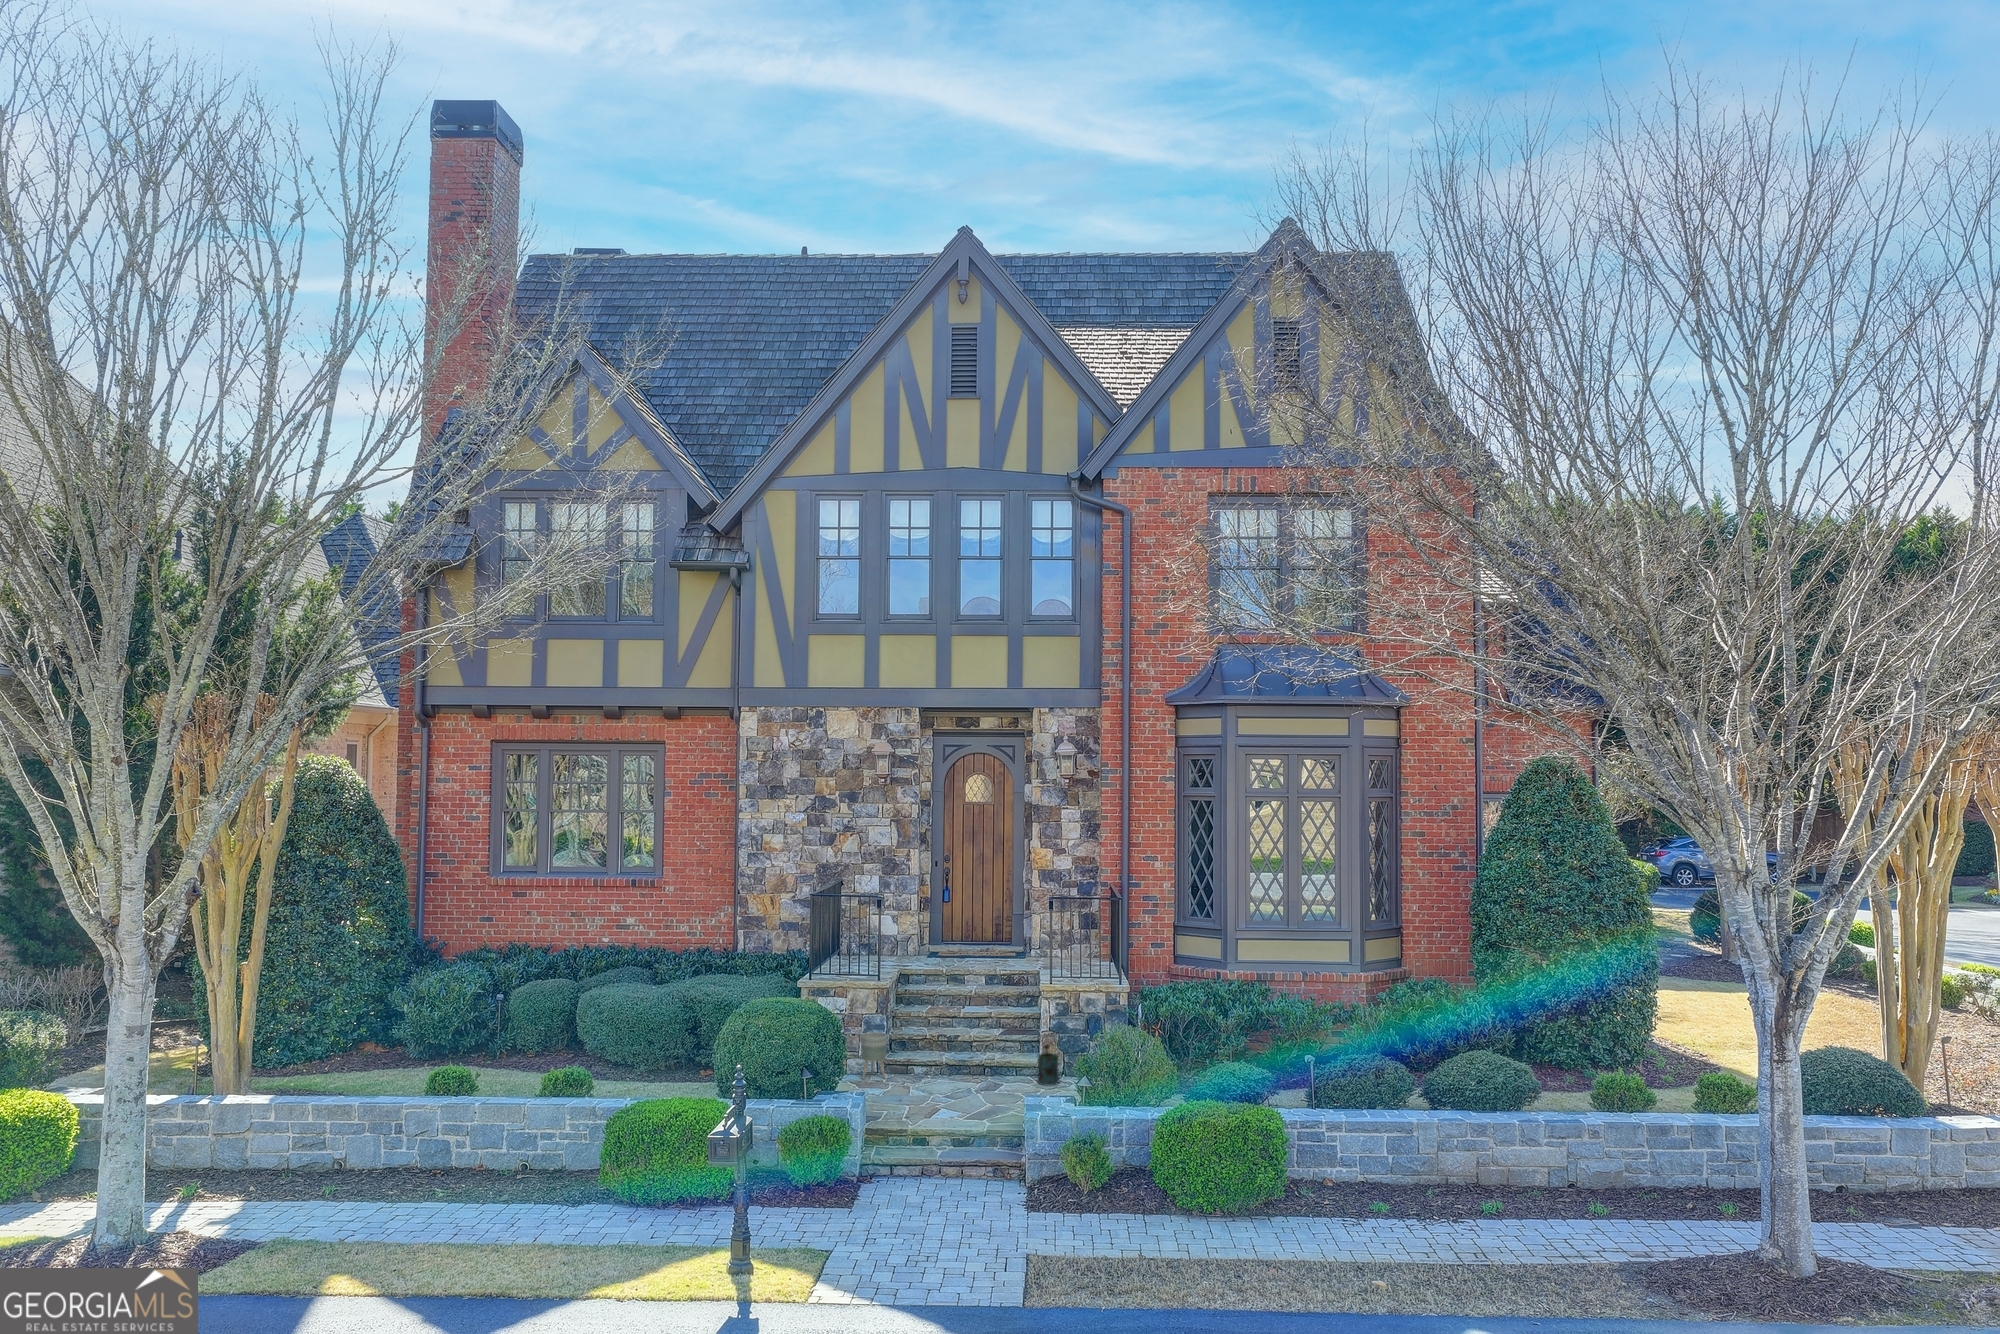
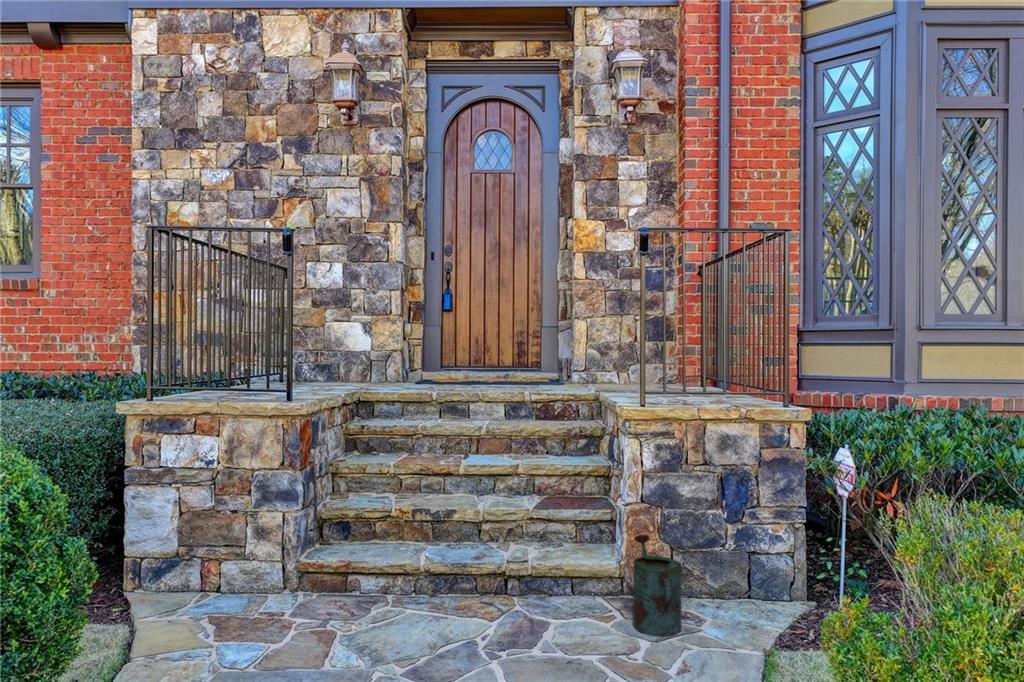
planter: present [860,1032,887,1078] -> none [227,508,292,616]

